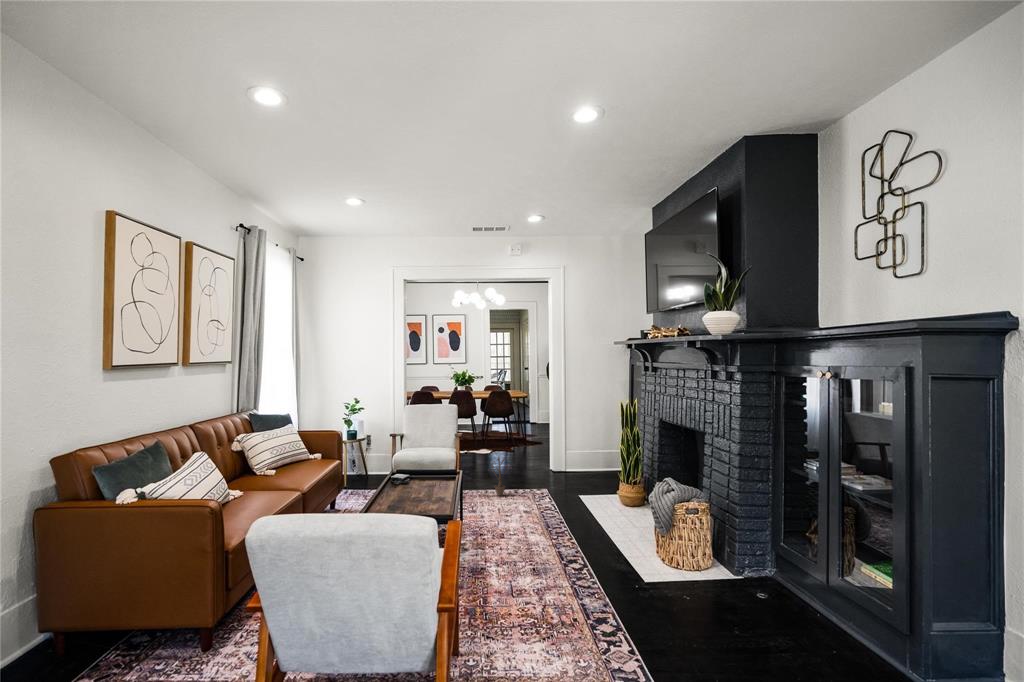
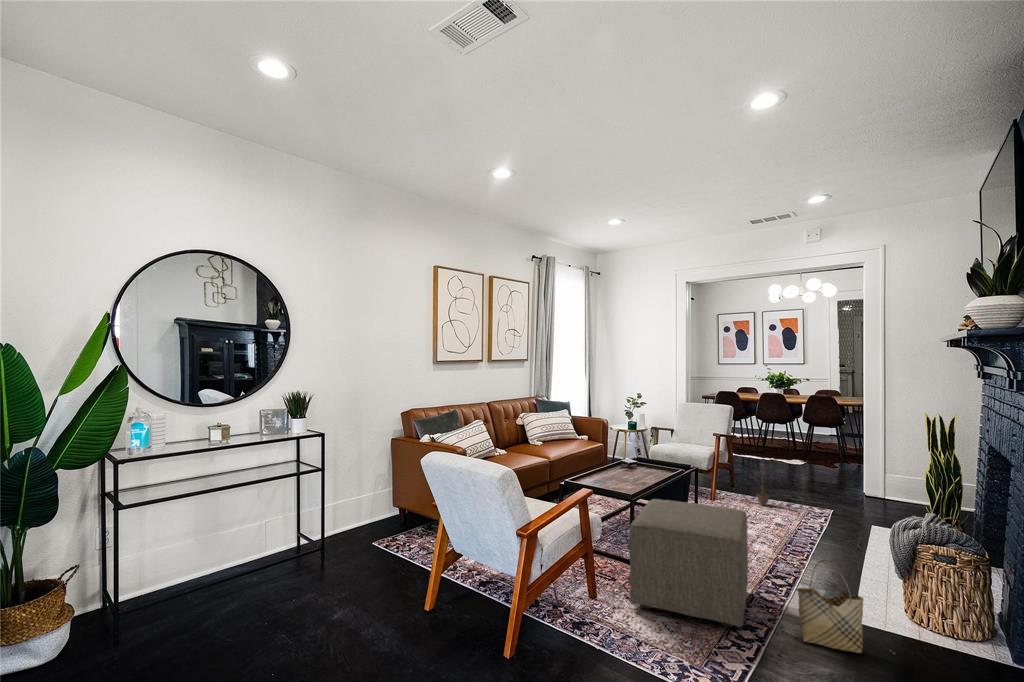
ottoman: none [481,507,613,643] -> present [629,499,748,627]
woven basket: none [644,536,692,617] -> present [797,560,863,653]

